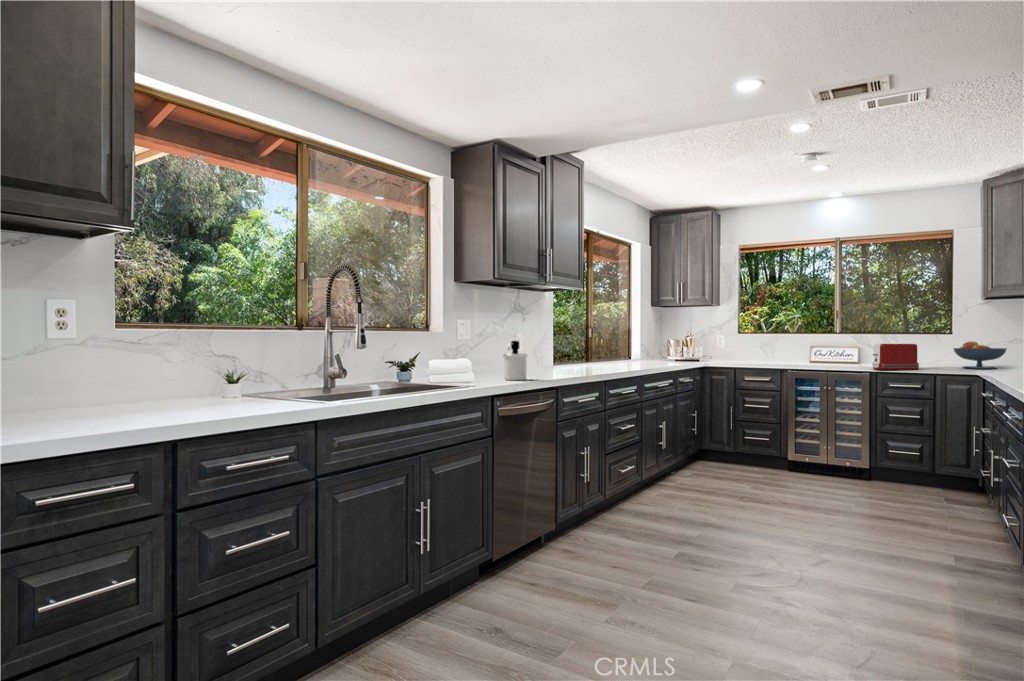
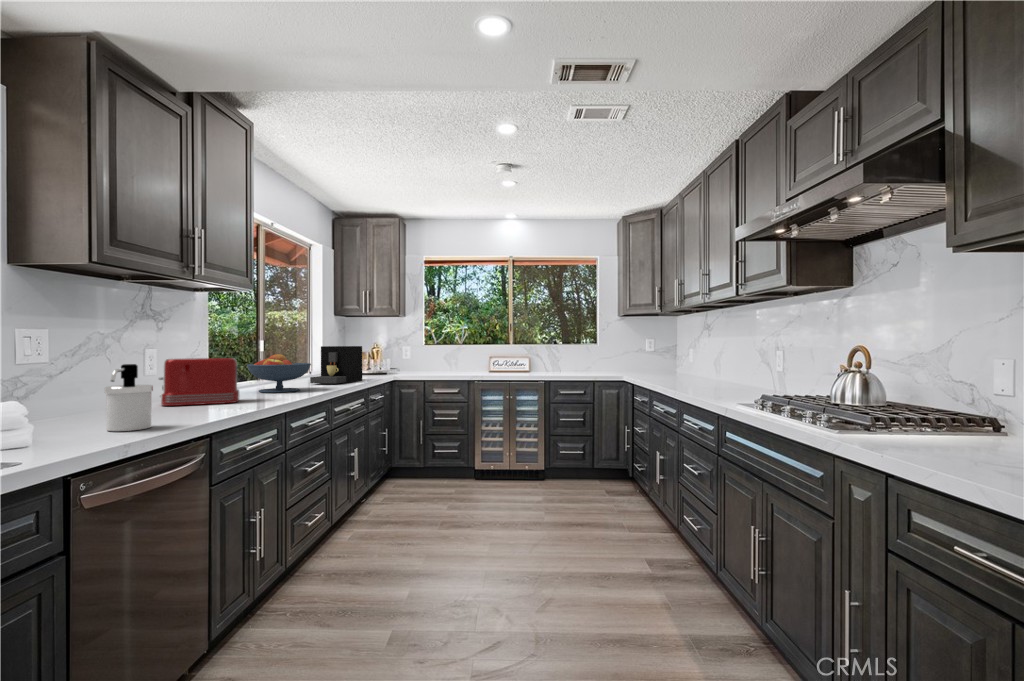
coffee maker: none [627,333,671,365] -> present [310,346,362,384]
fruit bowl: present [954,341,1007,369] -> present [247,354,311,393]
toaster: present [873,344,919,370] -> present [159,358,240,406]

